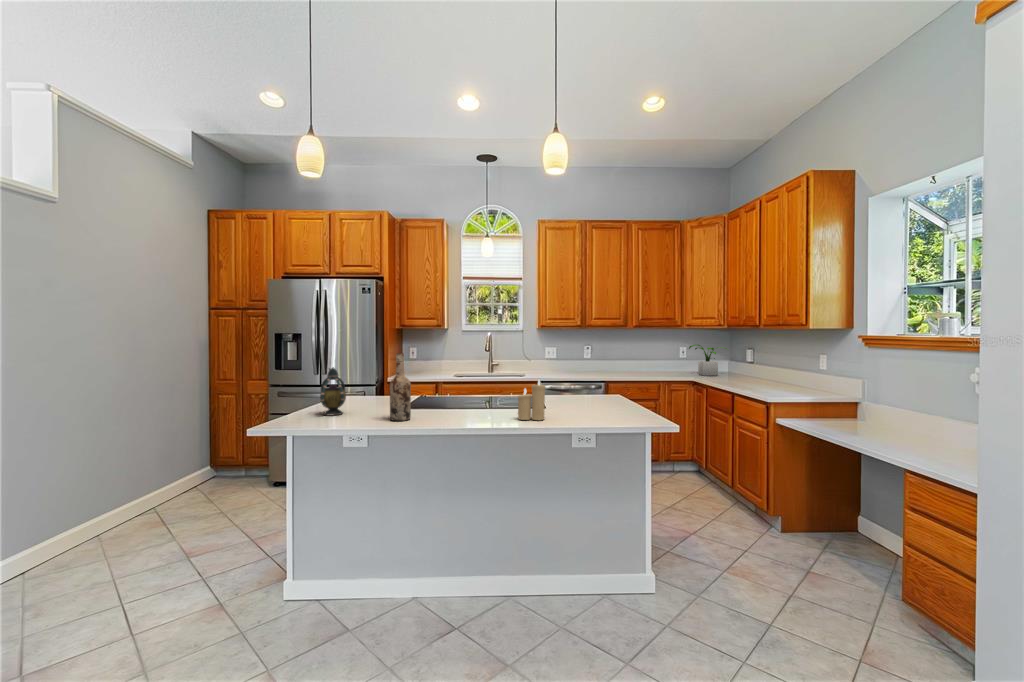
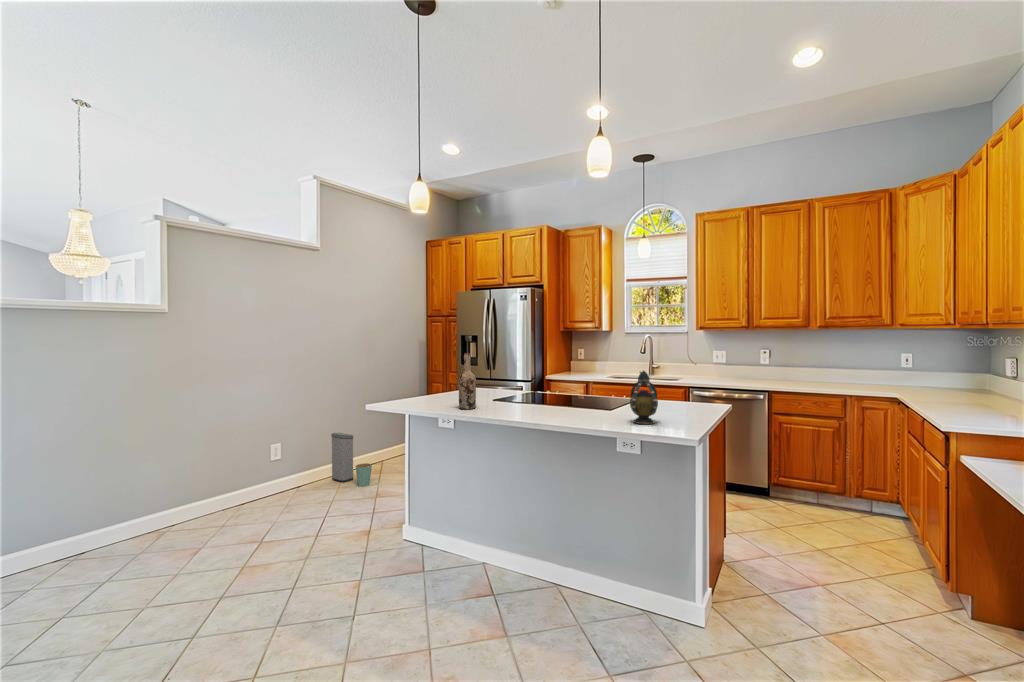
potted plant: present [689,345,727,376] -> none [902,350,971,393]
teapot: present [320,367,346,415] -> present [630,371,658,424]
candle: present [518,380,545,420] -> none [551,381,575,420]
trash can: none [79,479,163,553] -> present [331,433,372,486]

